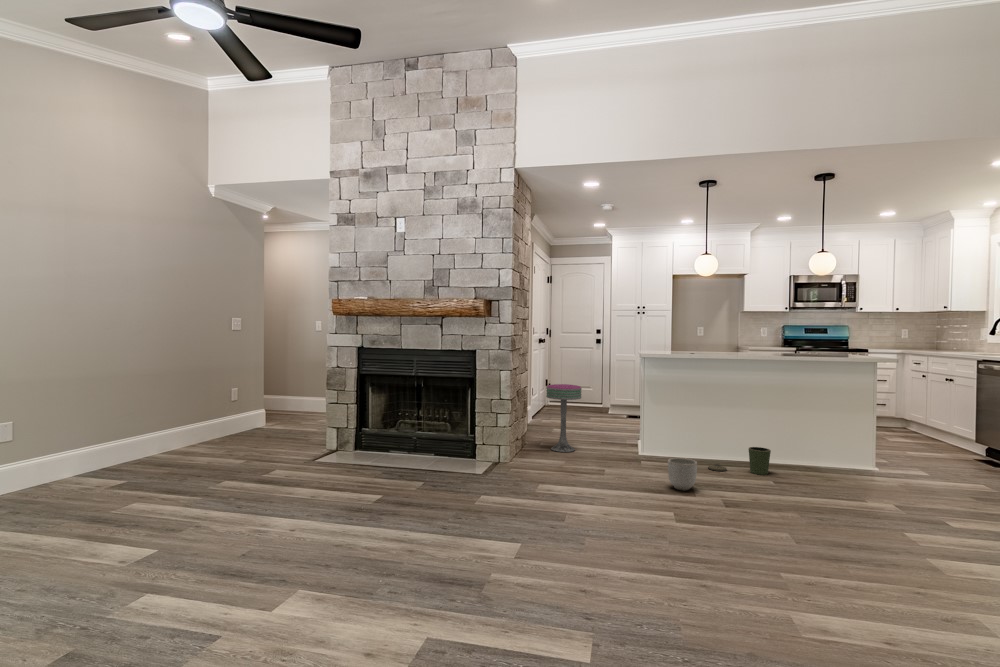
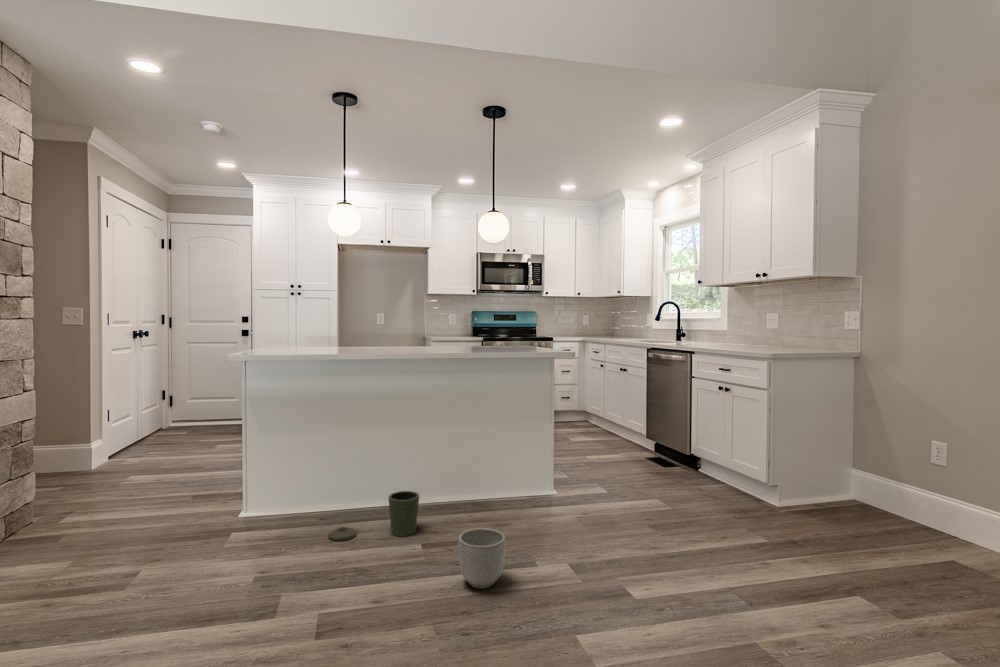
bar stool: present [546,384,582,452] -> none [41,413,122,541]
planter: present [668,458,697,490] -> present [458,528,506,589]

